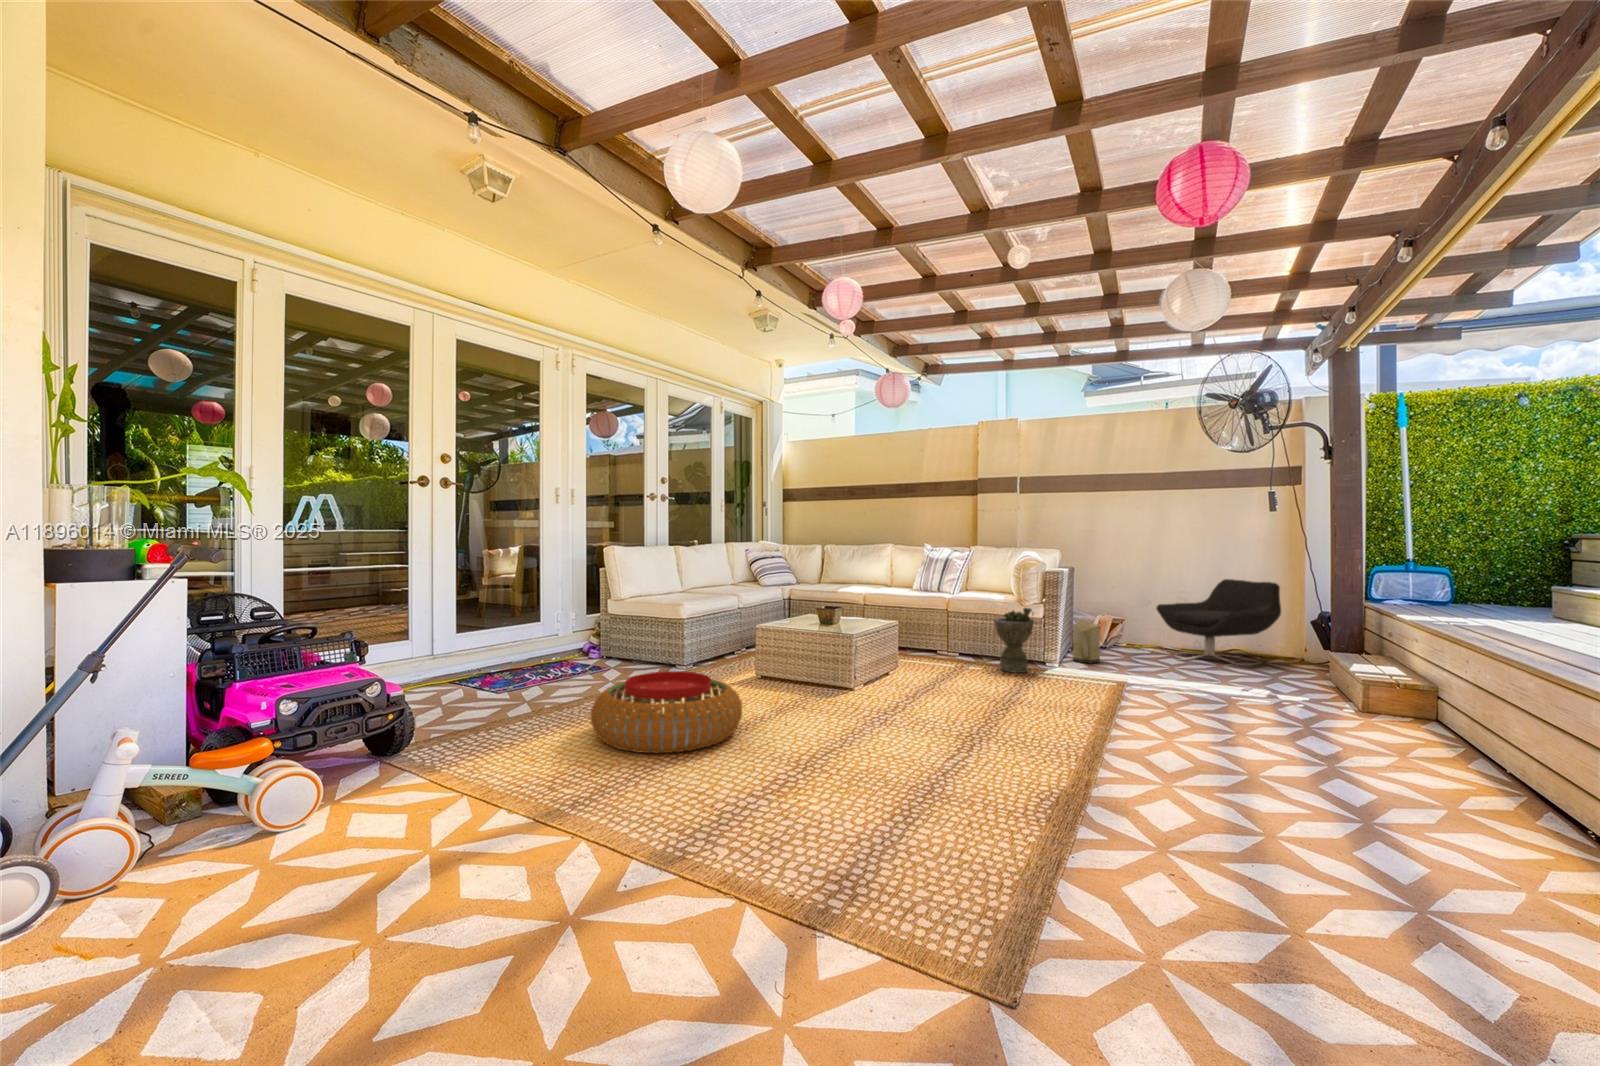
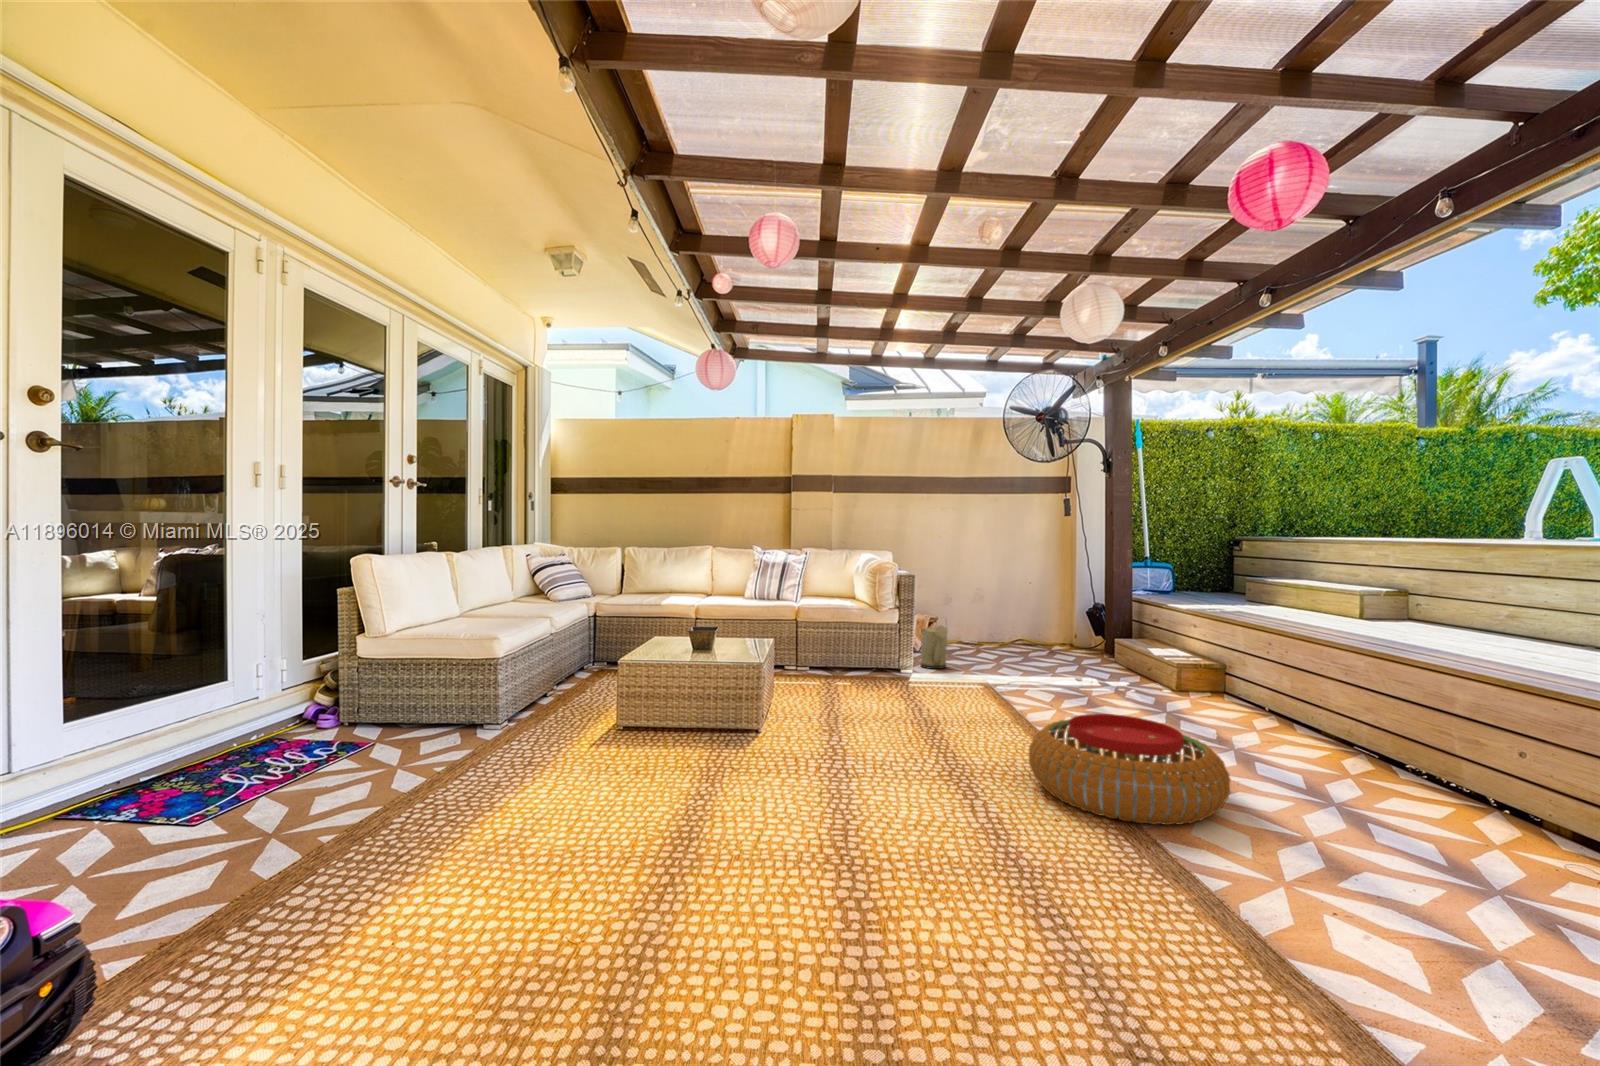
lounge chair: present [1156,579,1281,665] -> none [972,578,1074,659]
planter: present [994,608,1034,673] -> none [866,617,909,688]
pouf: present [591,671,742,753] -> present [1028,714,1230,825]

